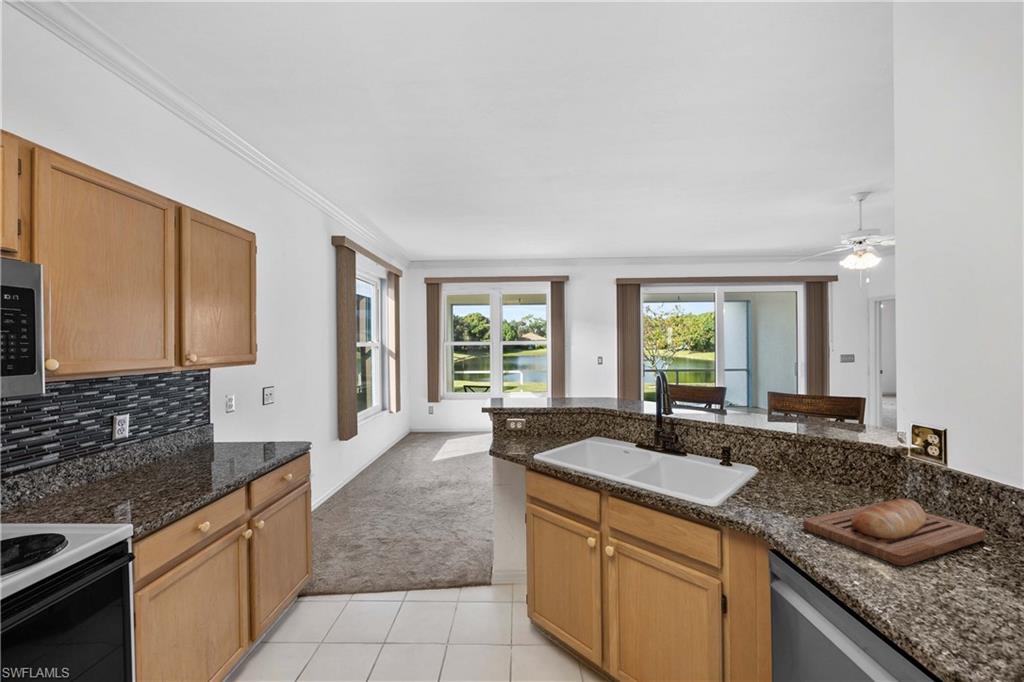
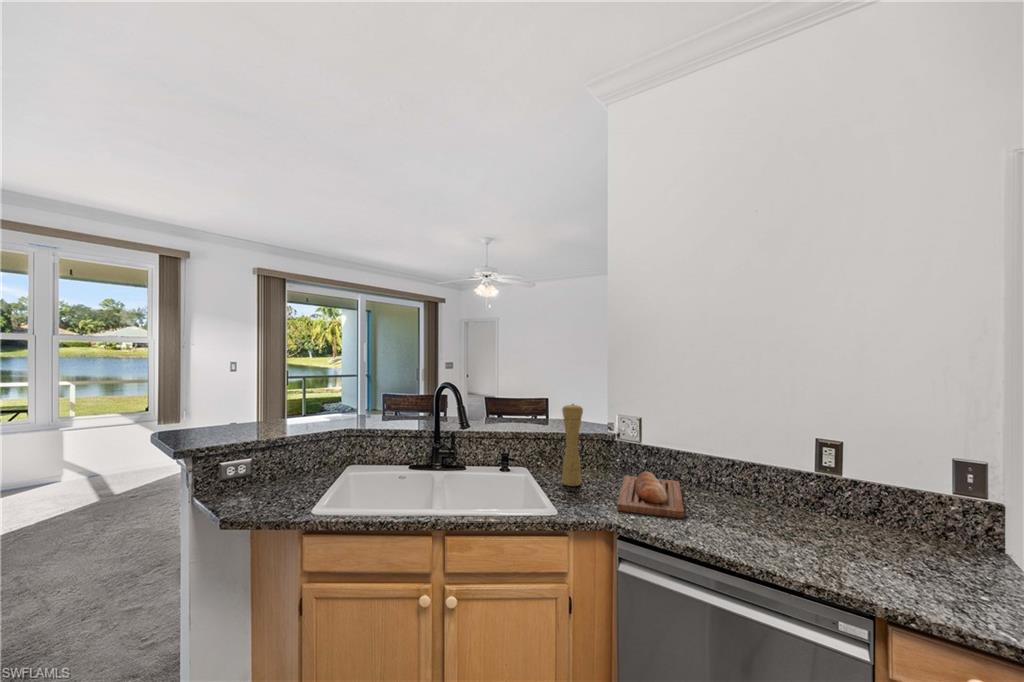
pepper mill: none [775,394,805,496] -> present [562,404,583,486]

